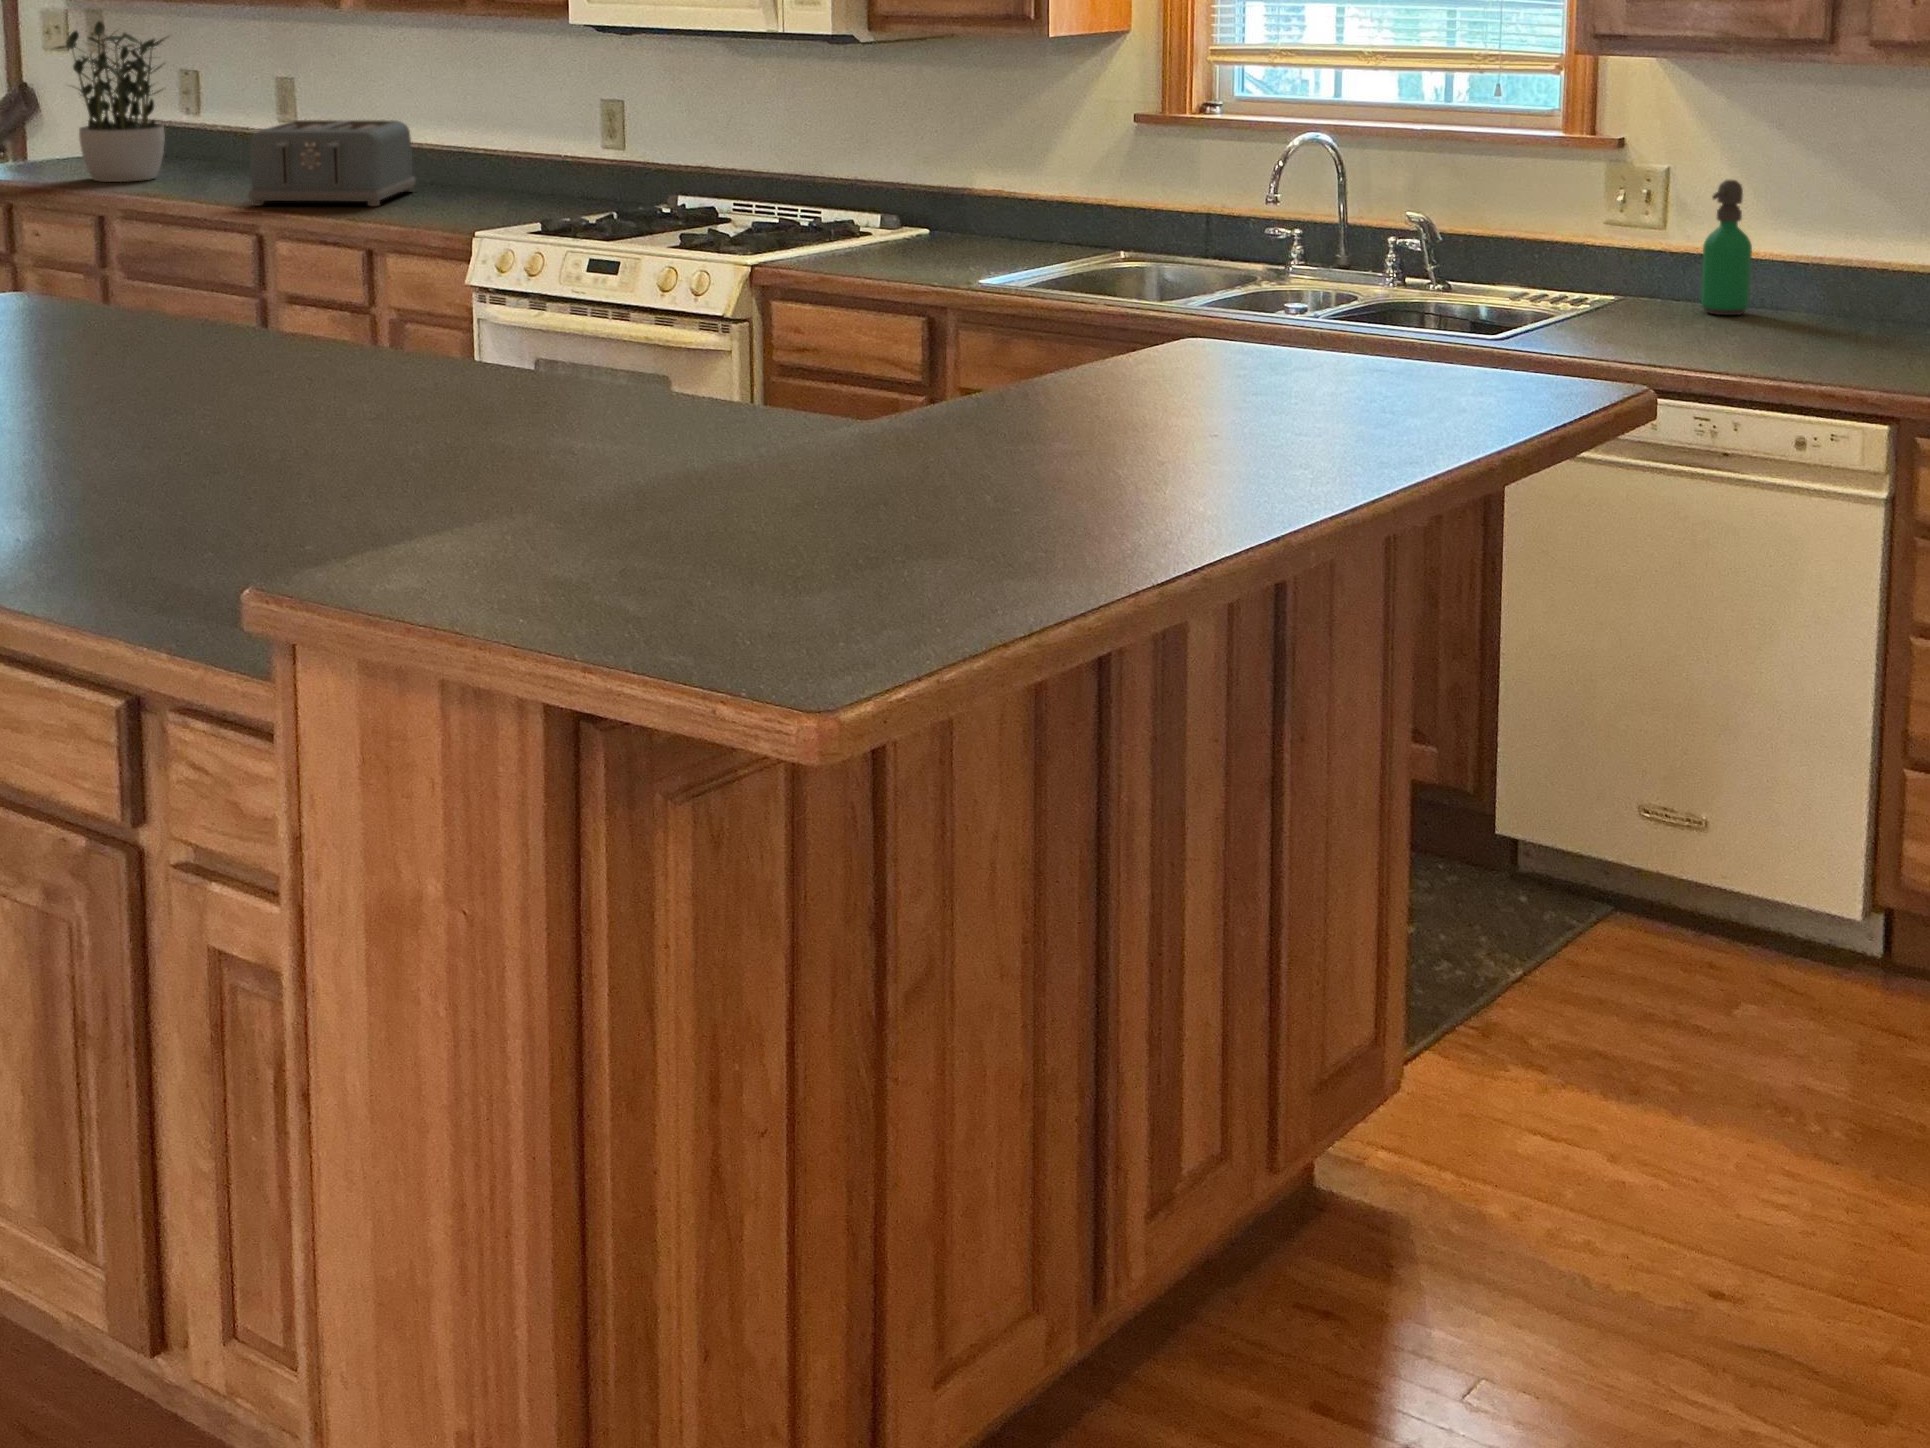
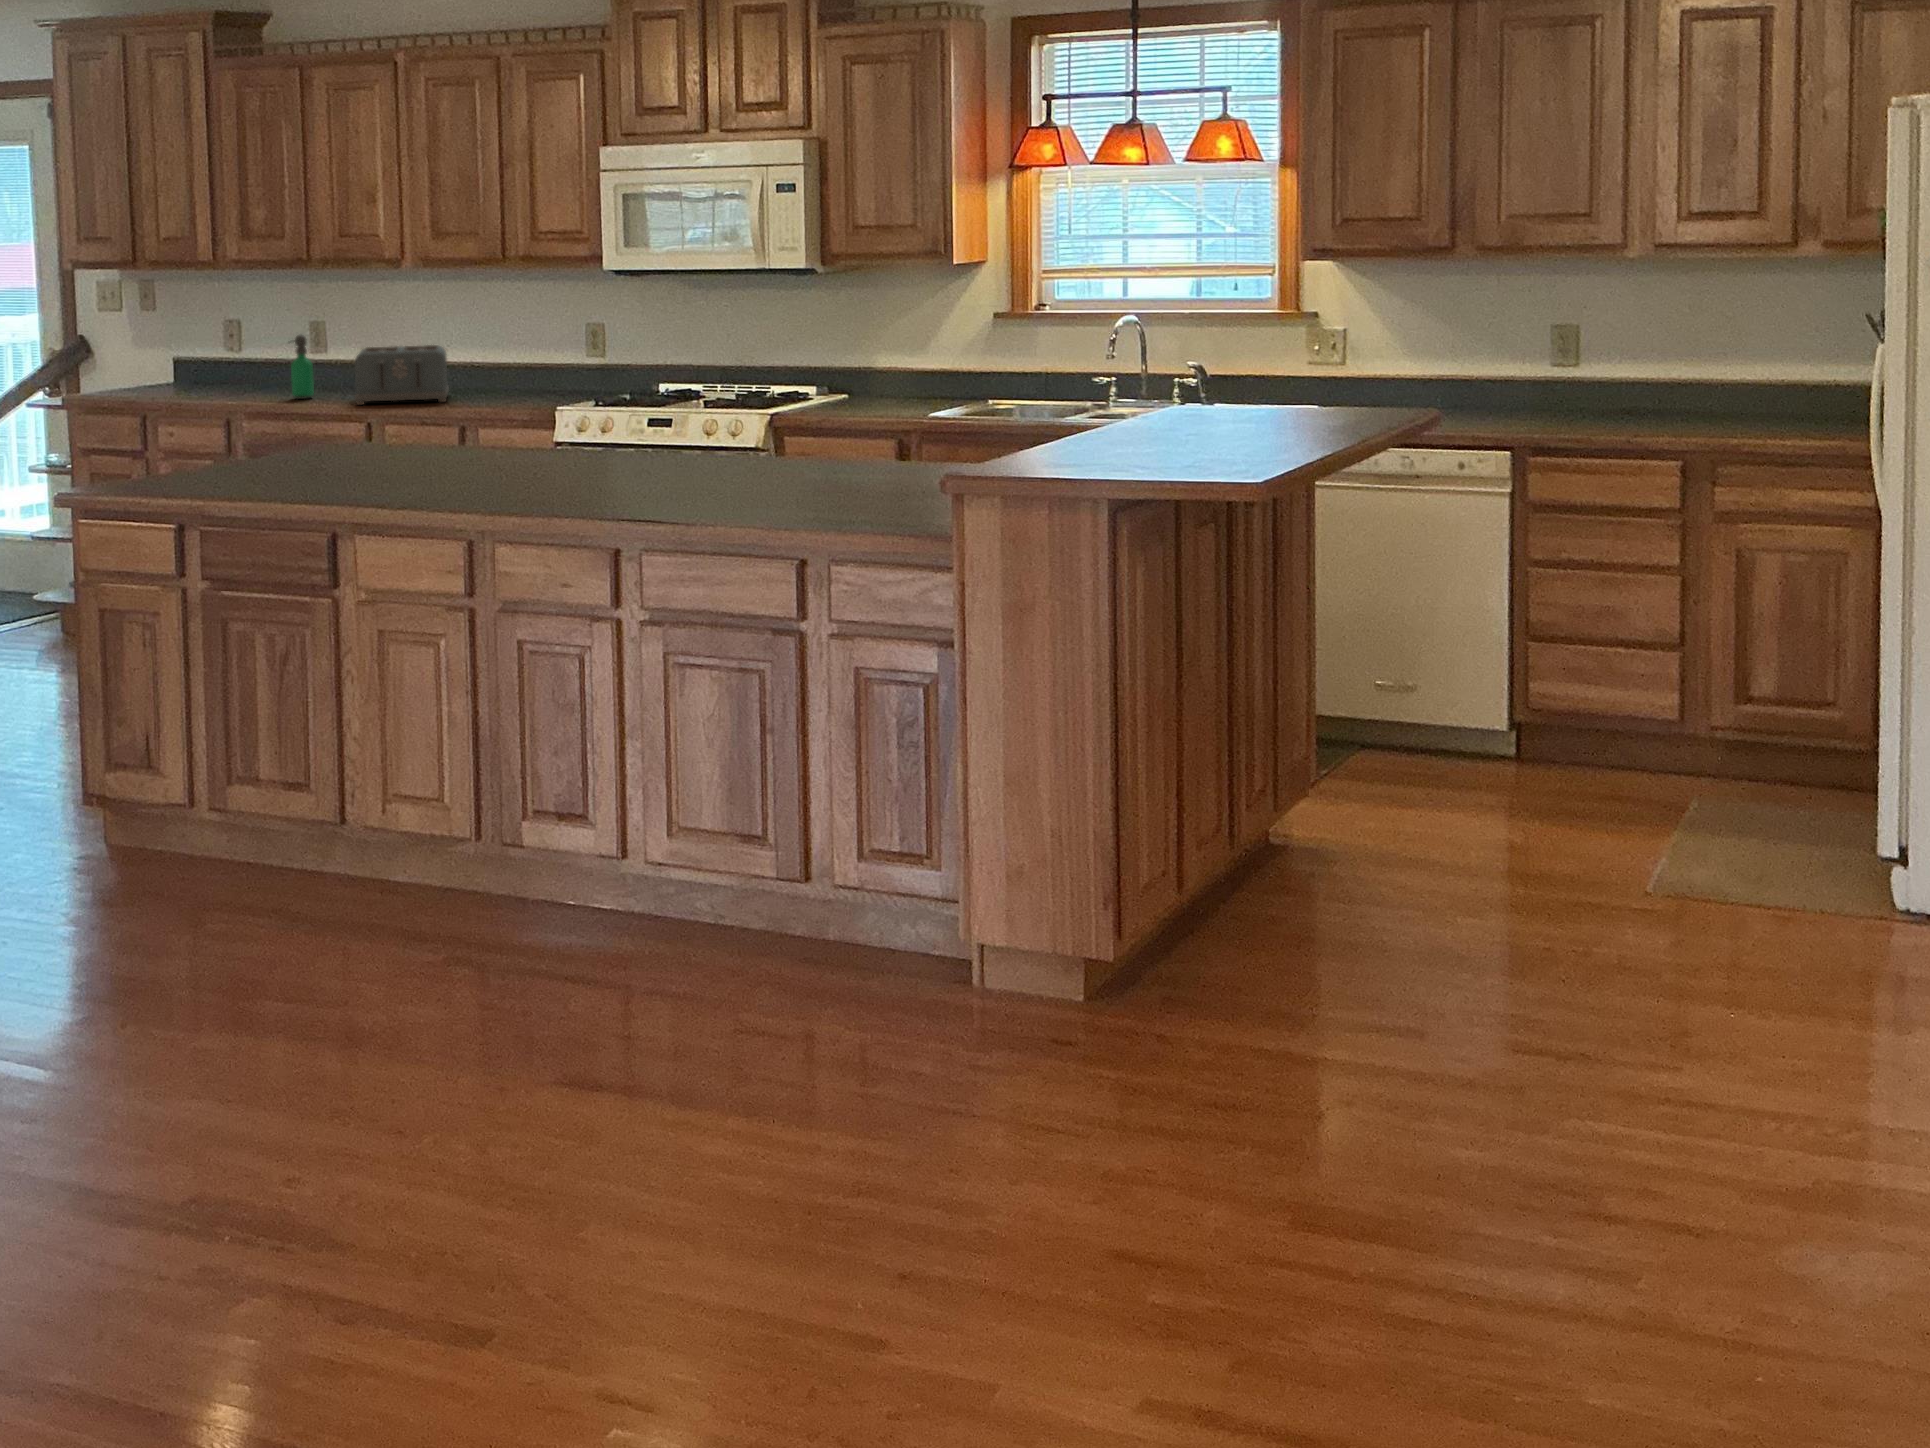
potted plant: present [56,21,166,182] -> none [171,284,245,398]
soap dispenser: present [1701,180,1752,315] -> present [291,335,314,399]

